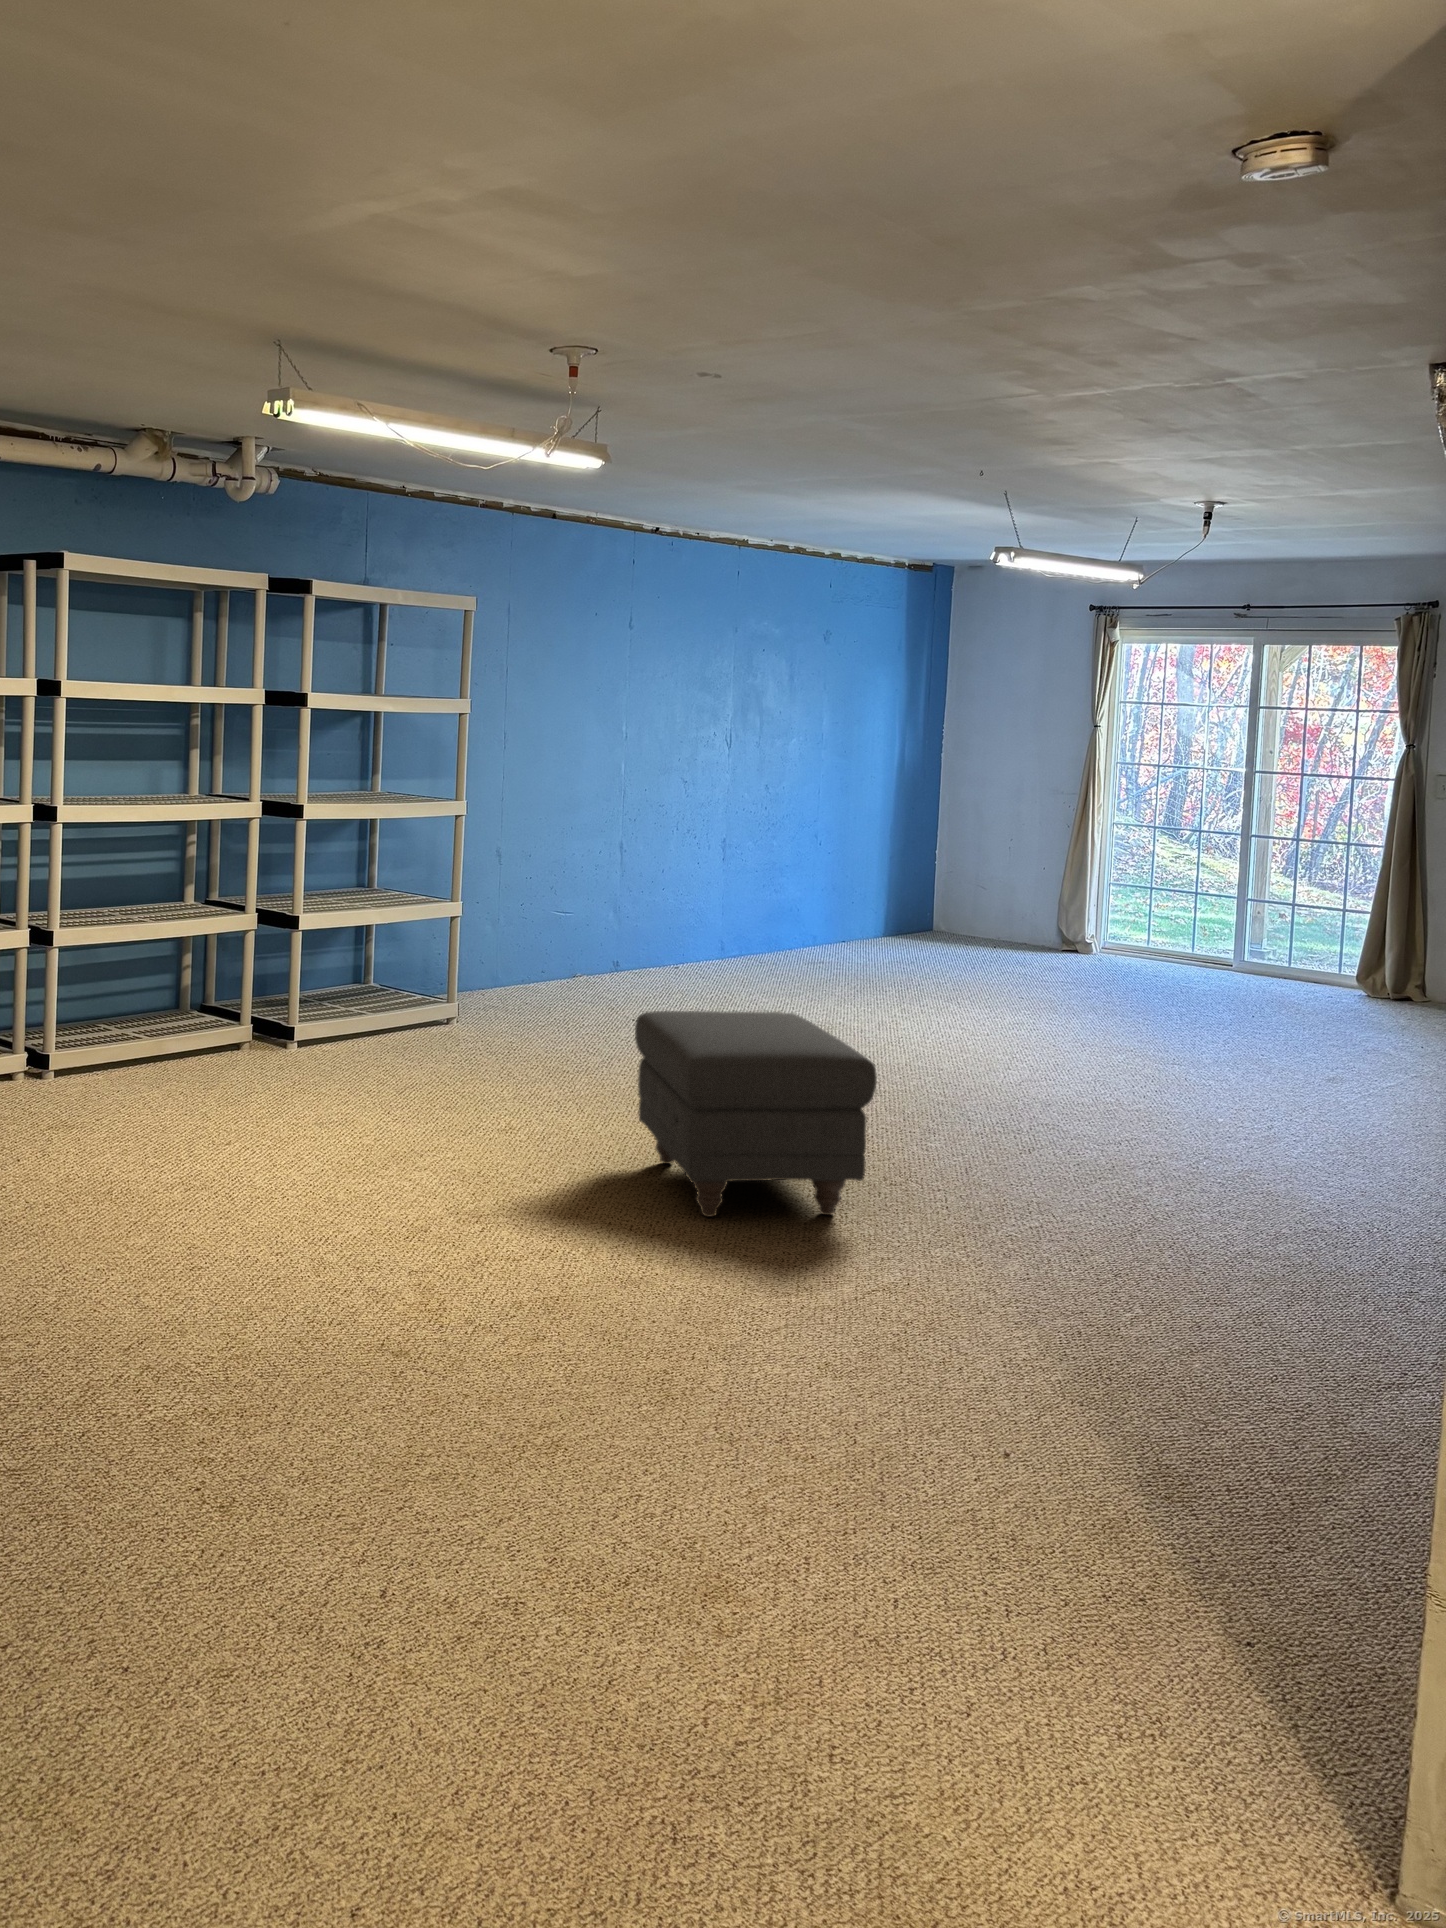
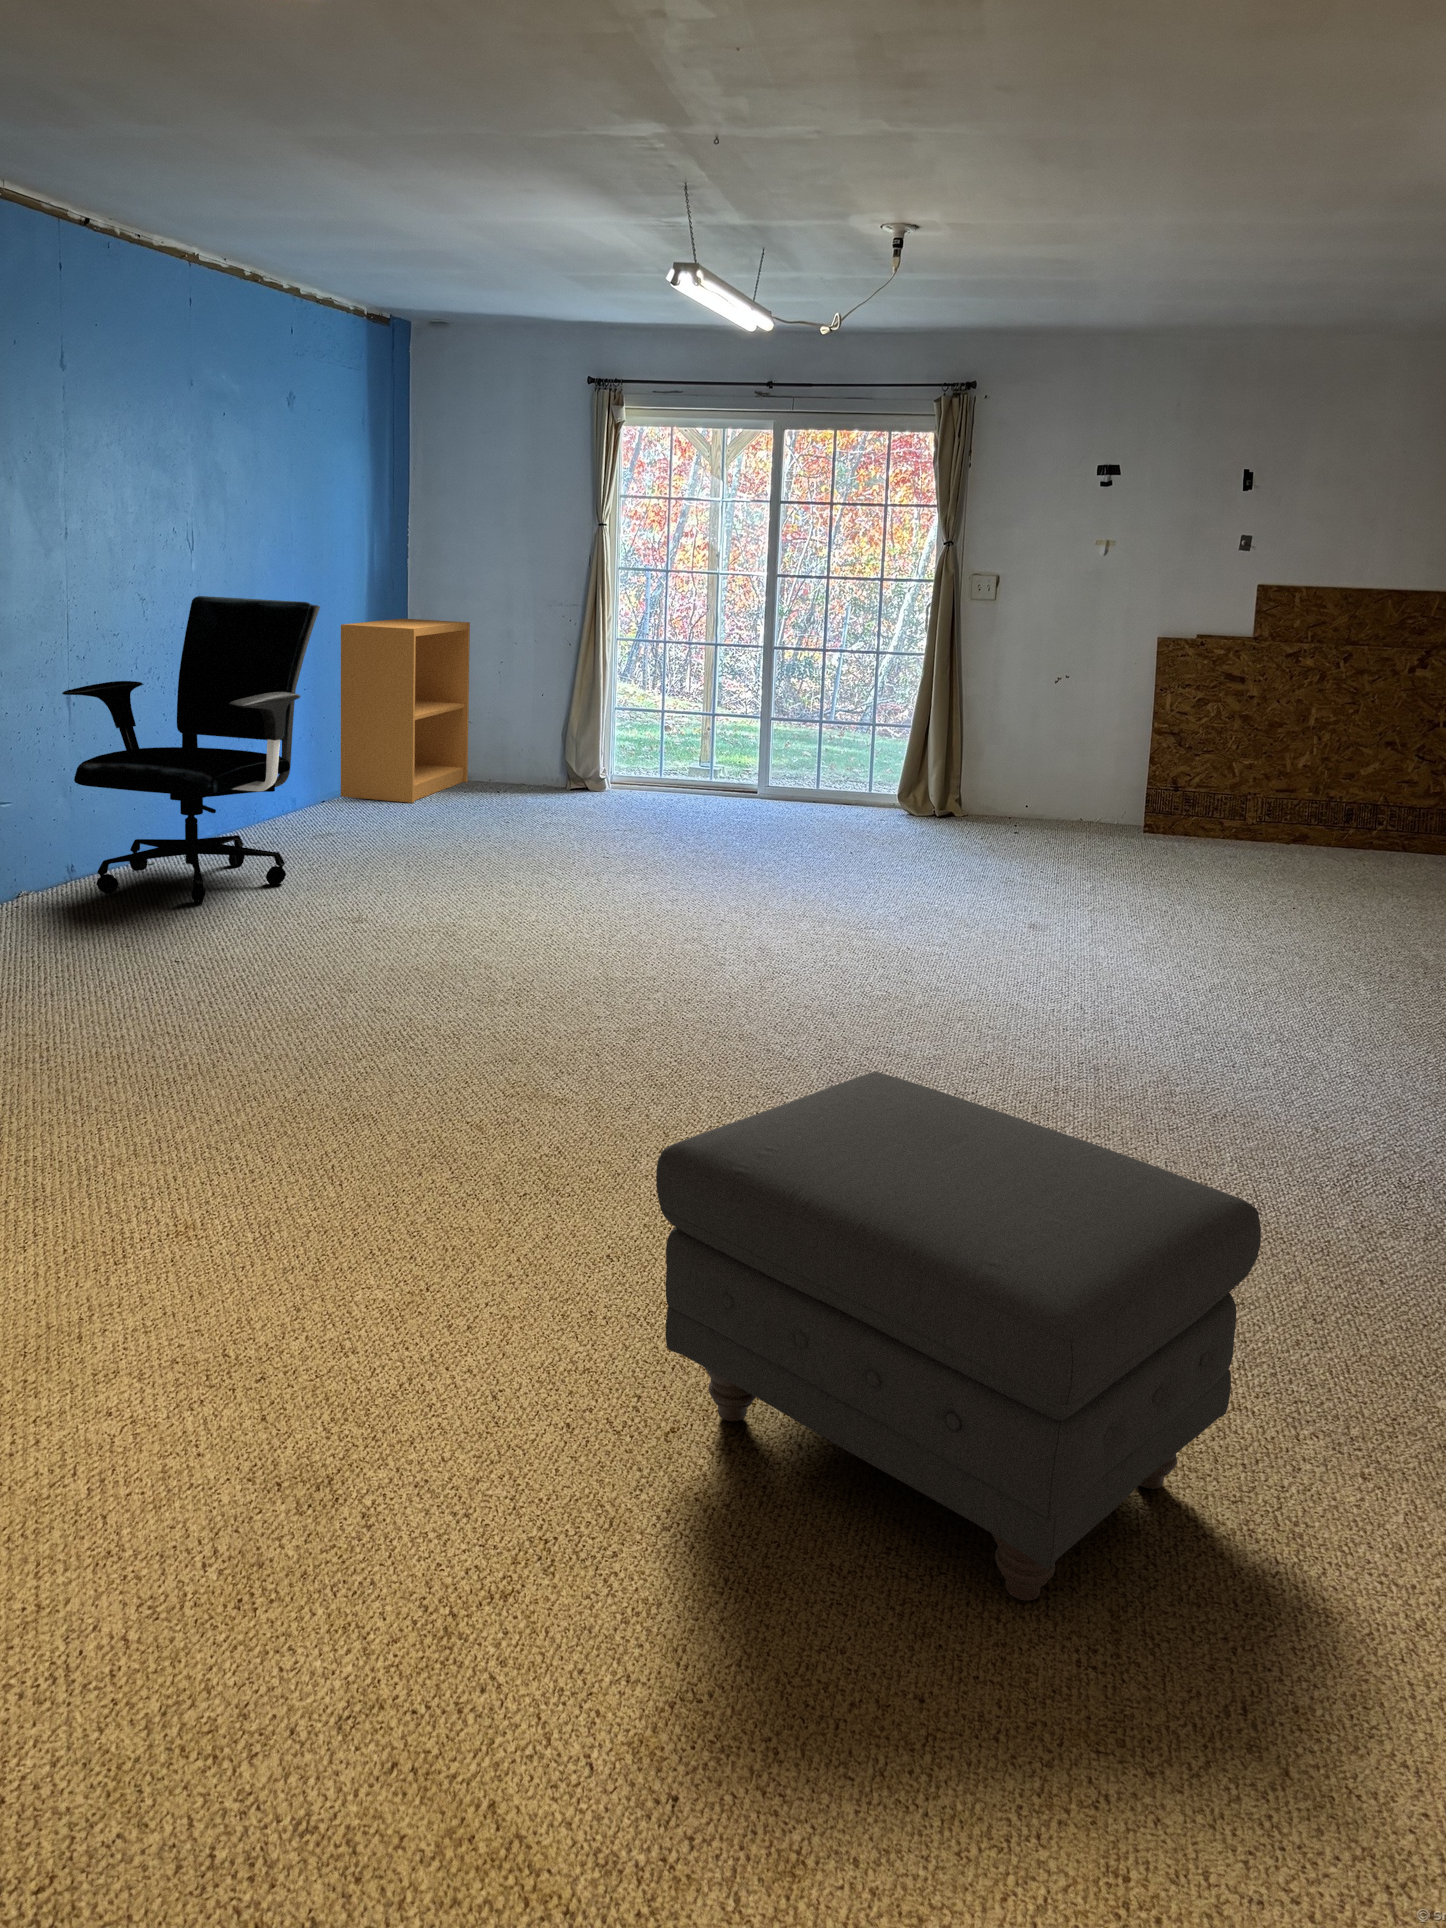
office chair: none [617,775,796,981] -> present [62,596,320,903]
bookshelf: none [861,804,986,950] -> present [341,619,470,803]

